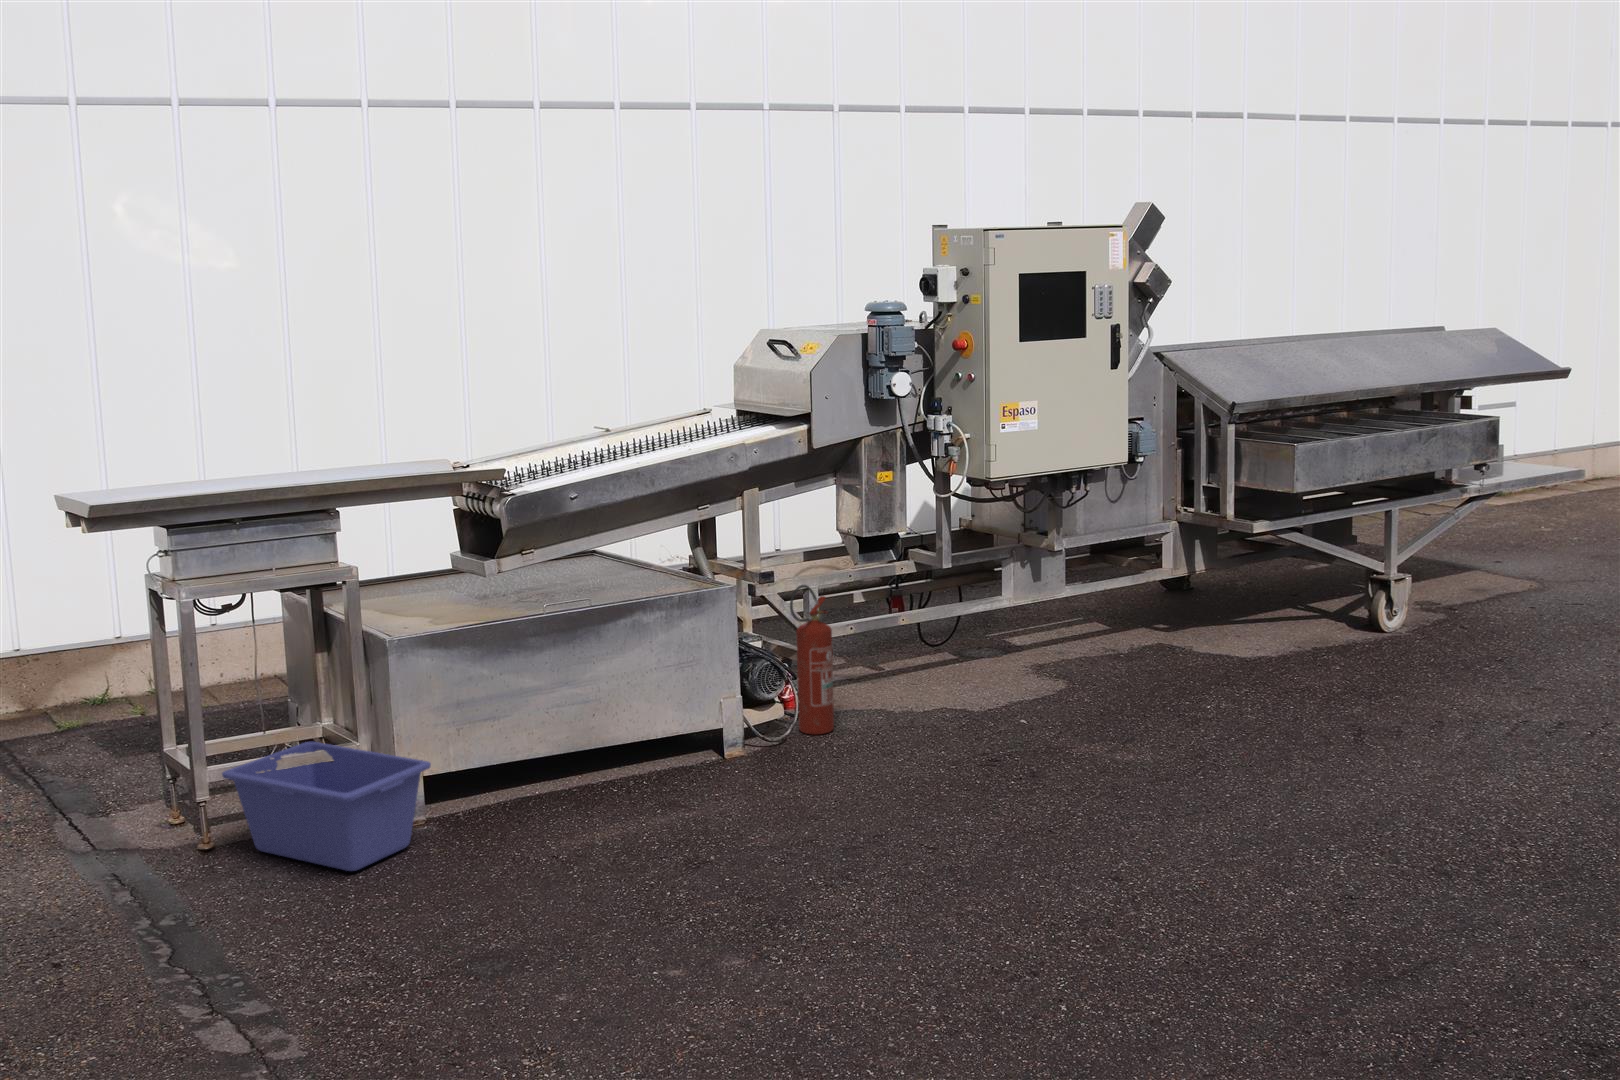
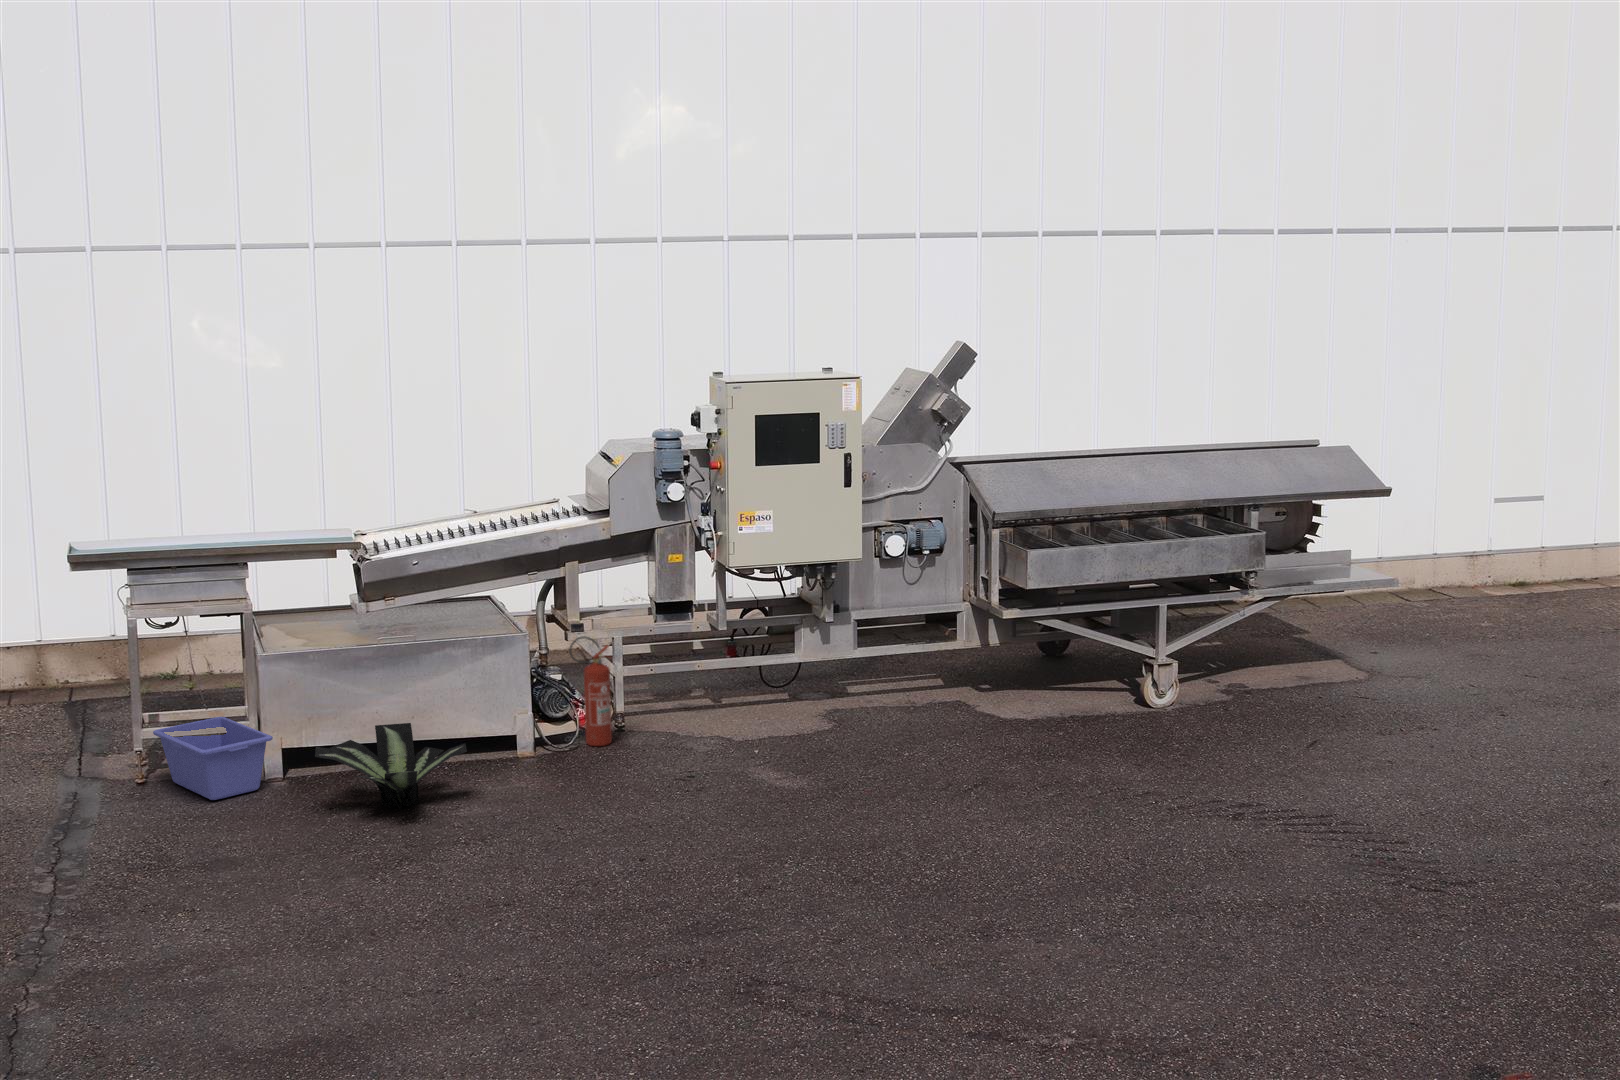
potted plant: none [529,722,750,854] -> present [315,723,467,809]

